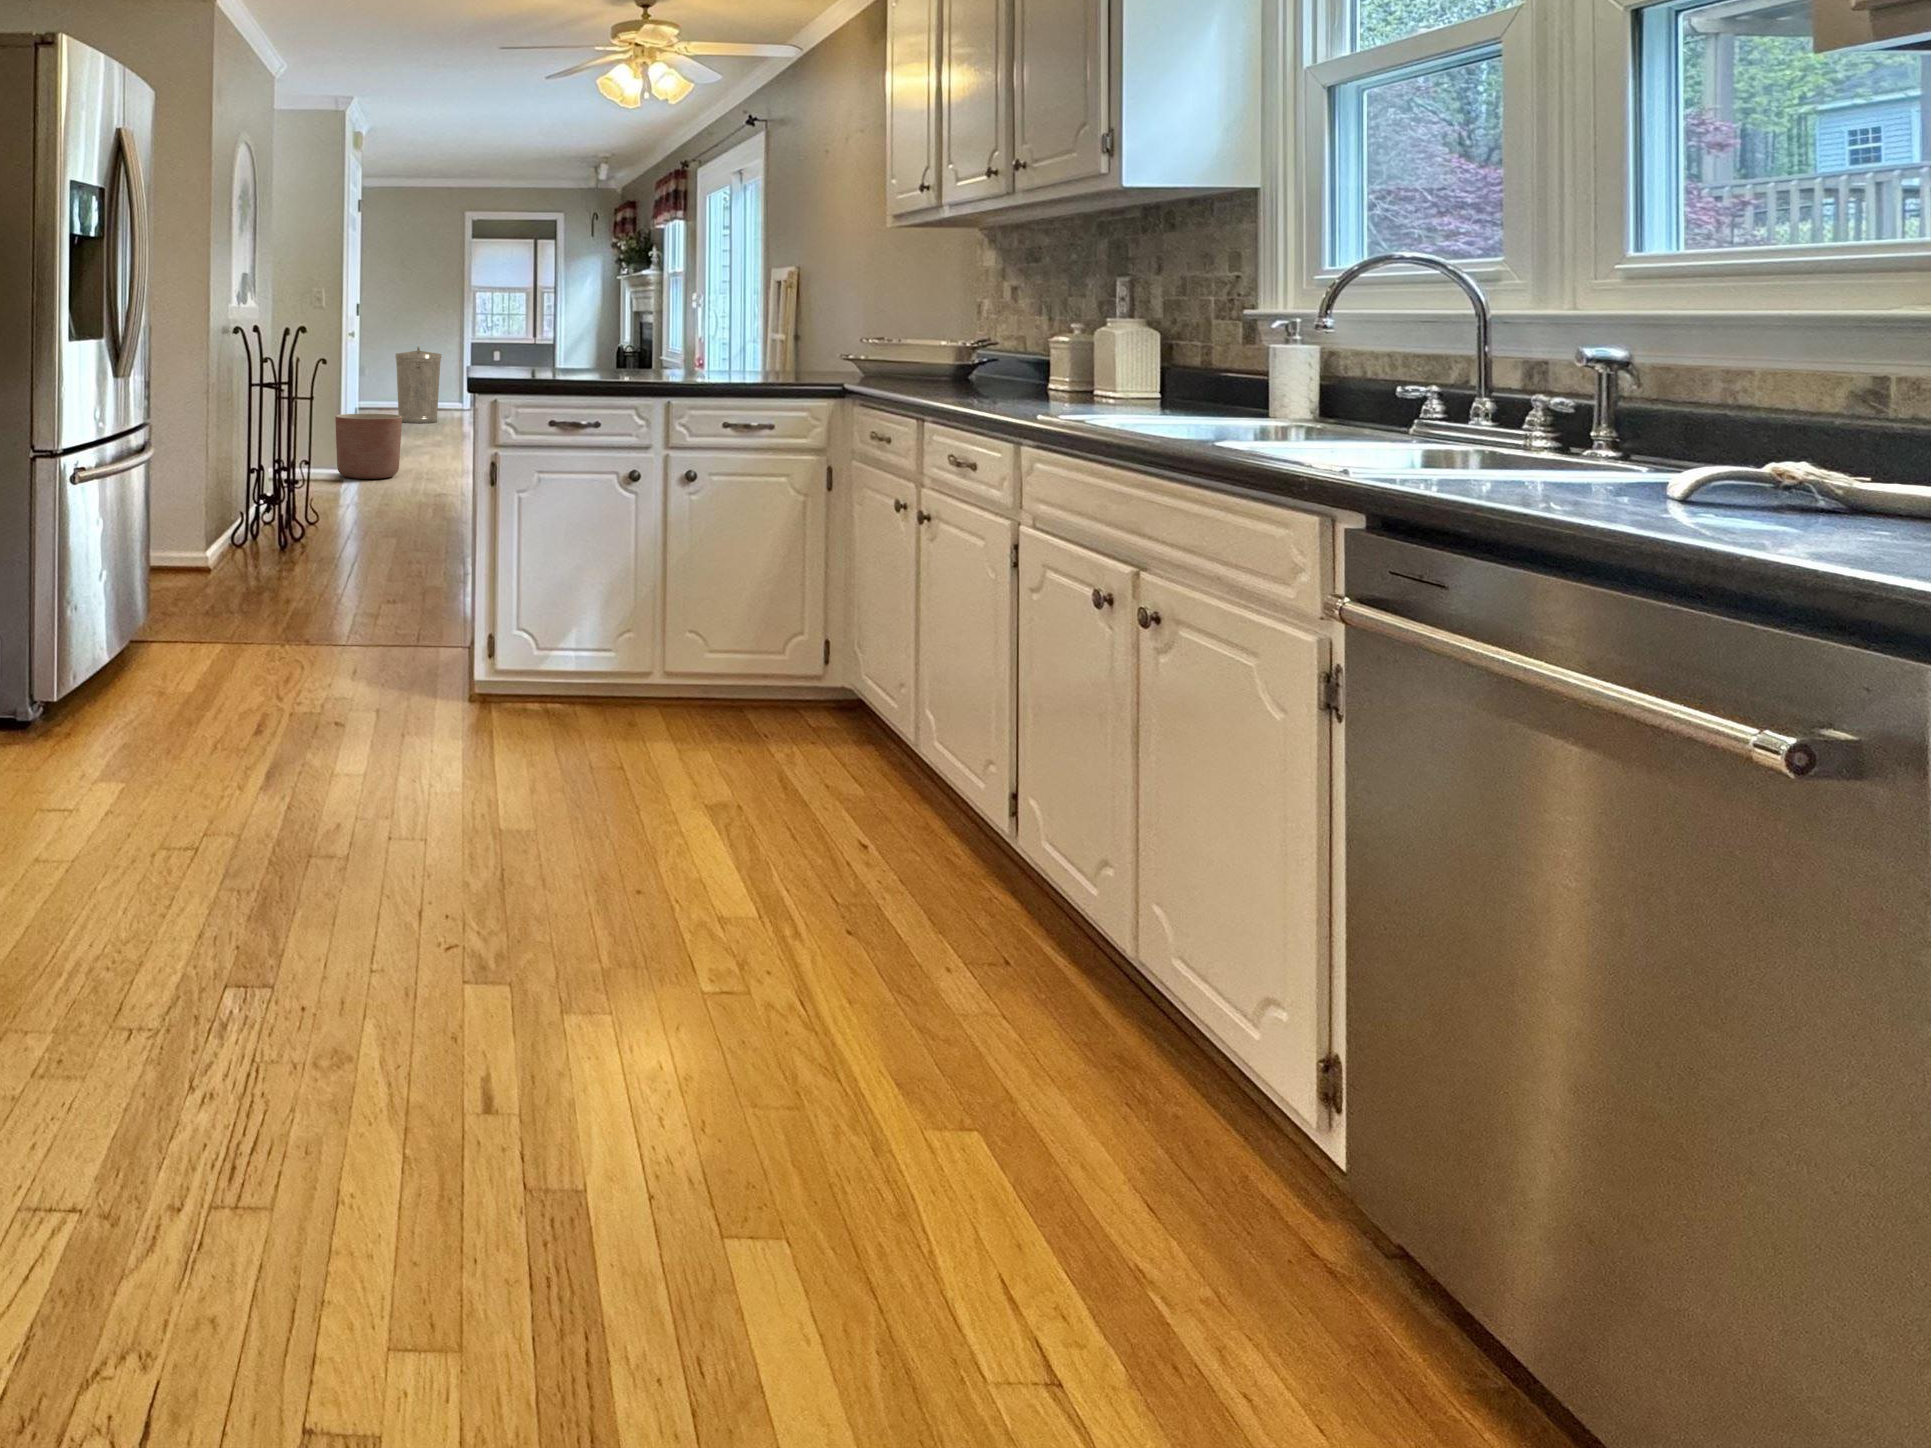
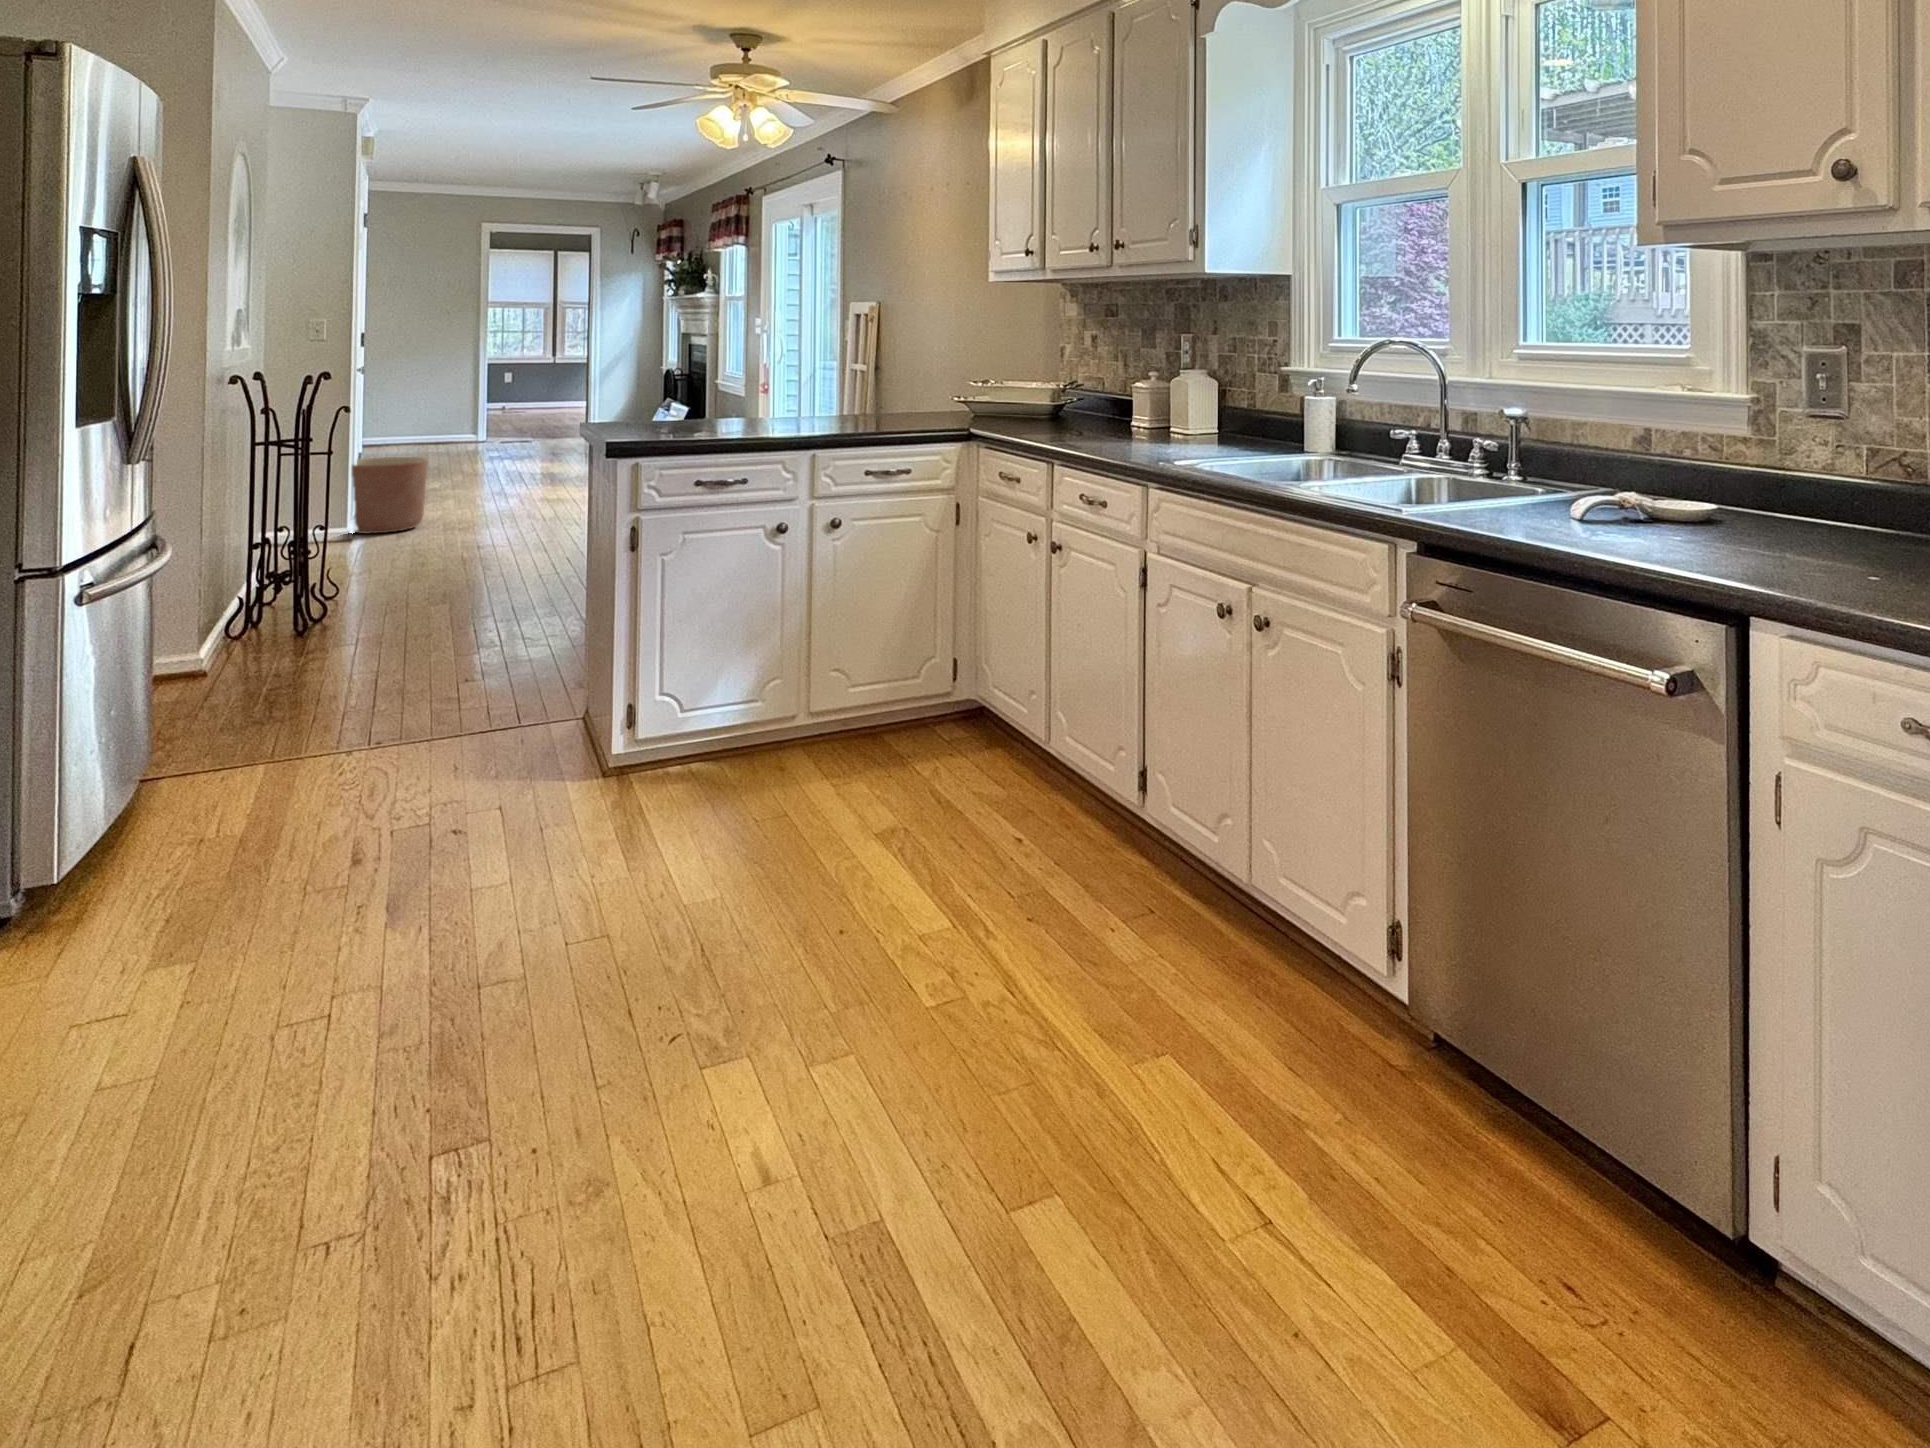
trash can: present [395,347,441,423] -> none [393,372,454,459]

